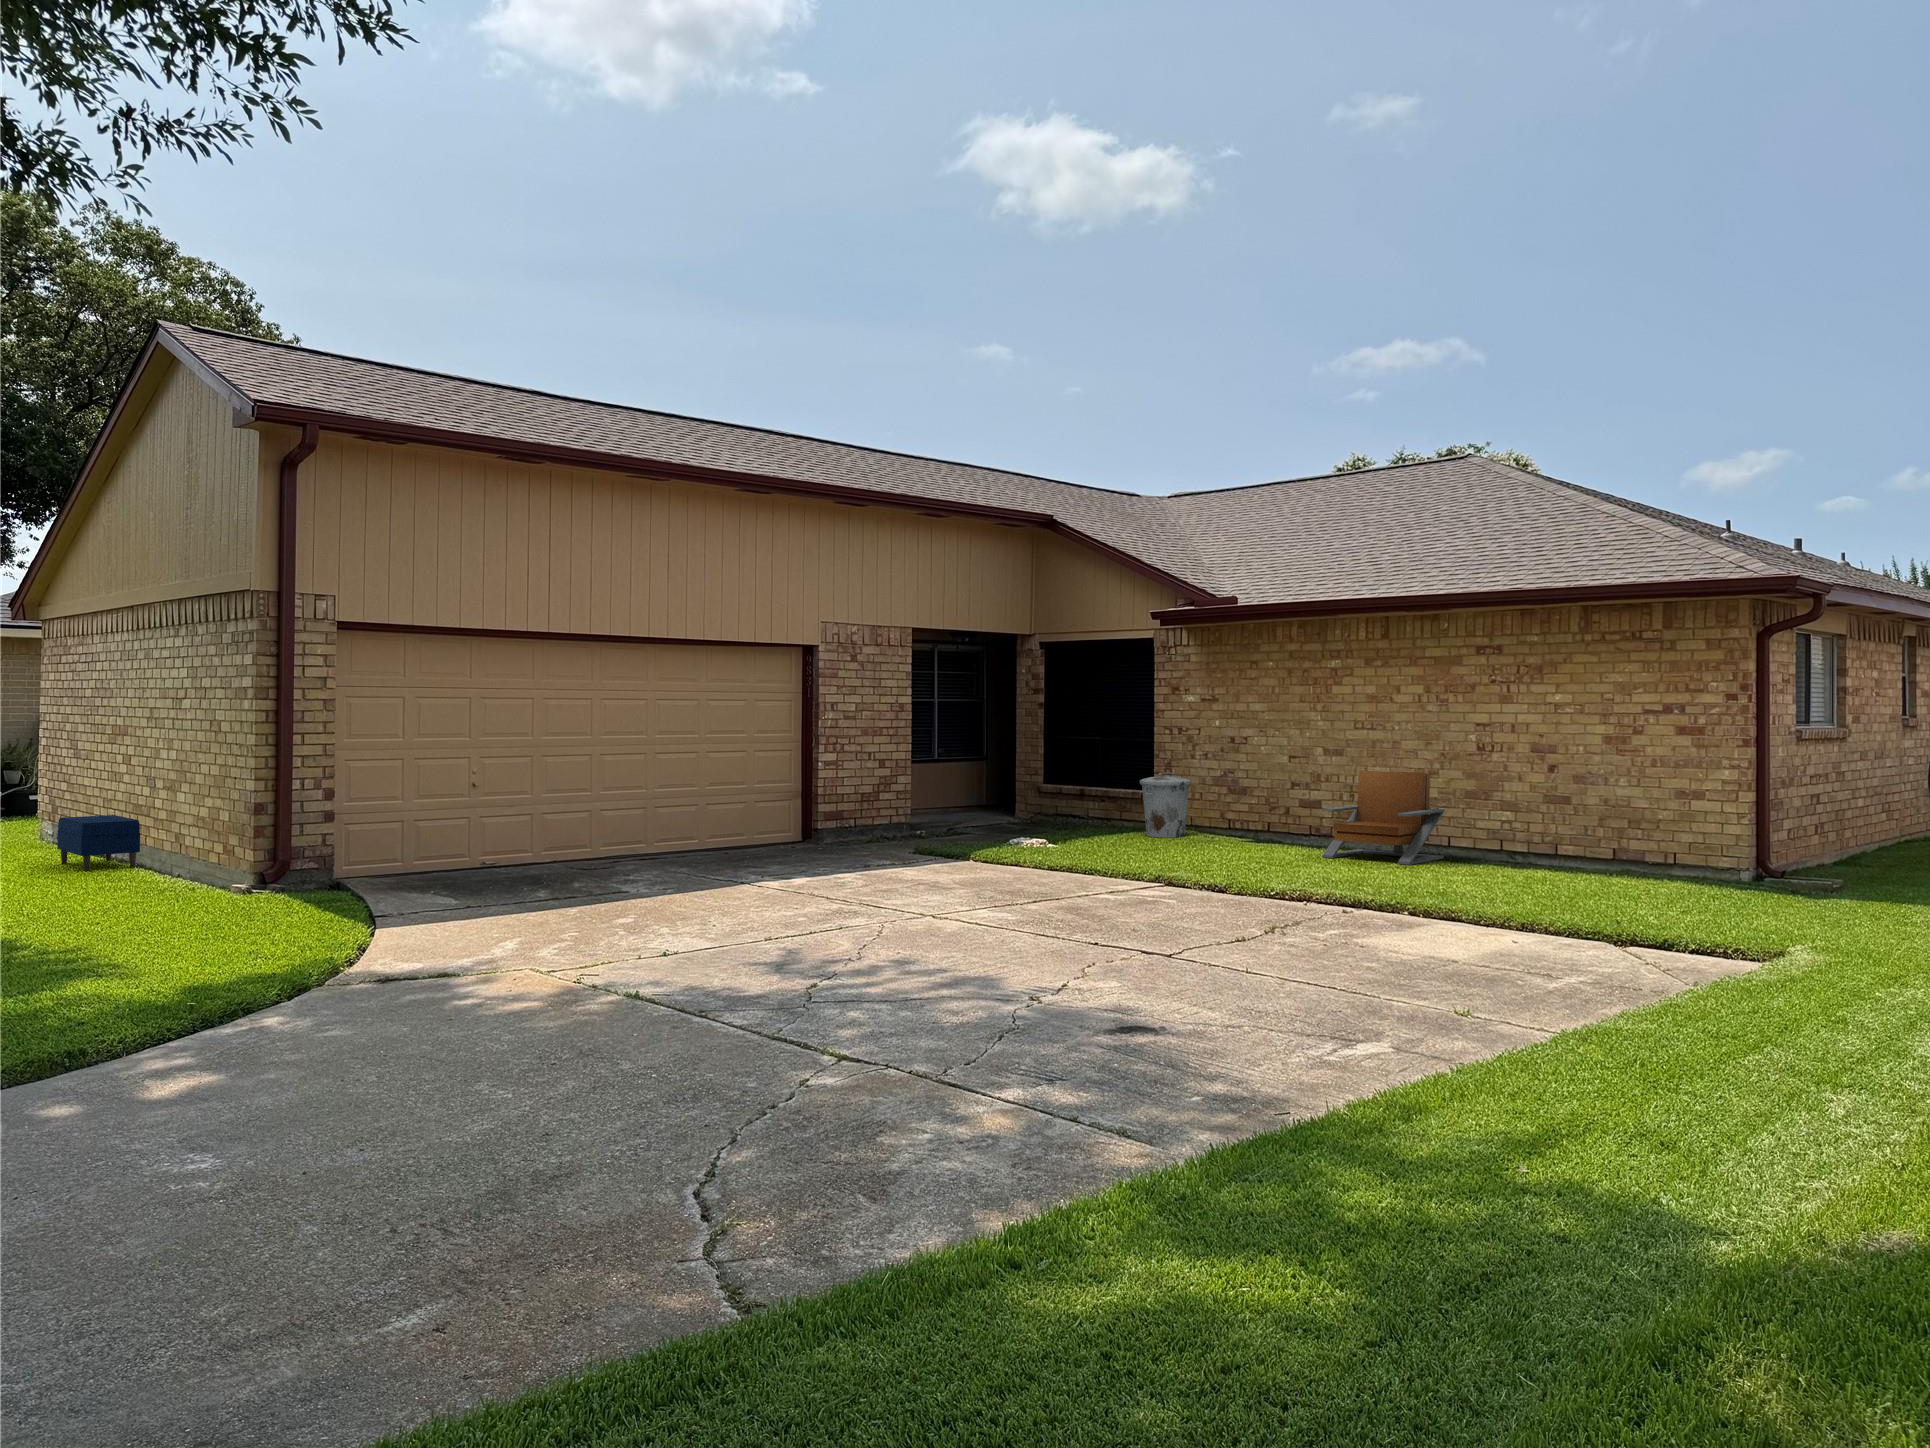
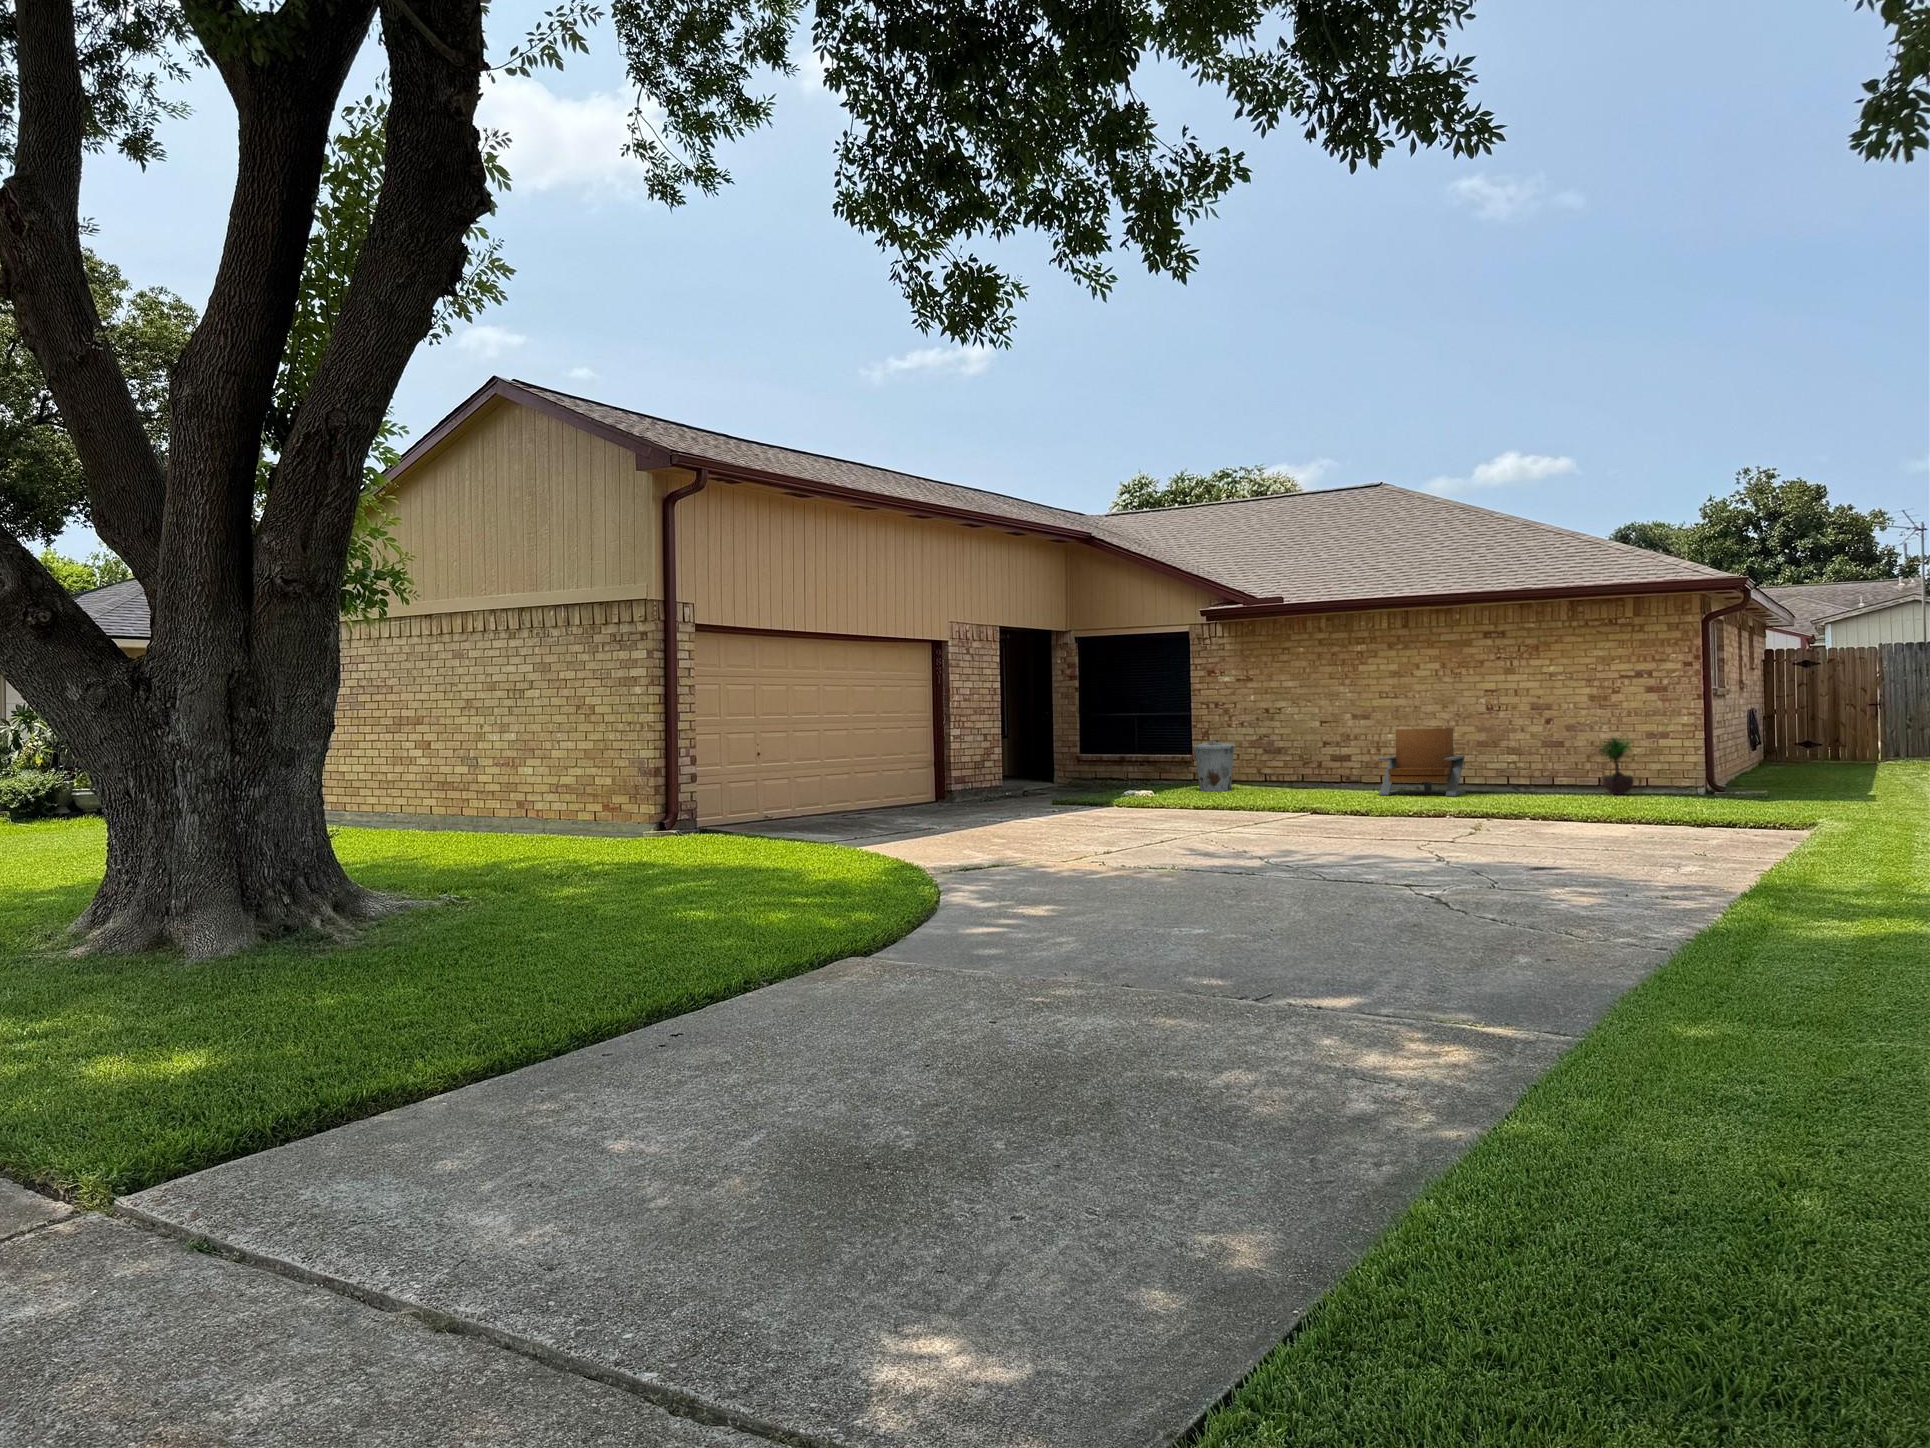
potted tree: none [1596,787,1651,875] -> present [1598,738,1634,795]
bench: present [57,815,140,871] -> none [355,798,446,844]

